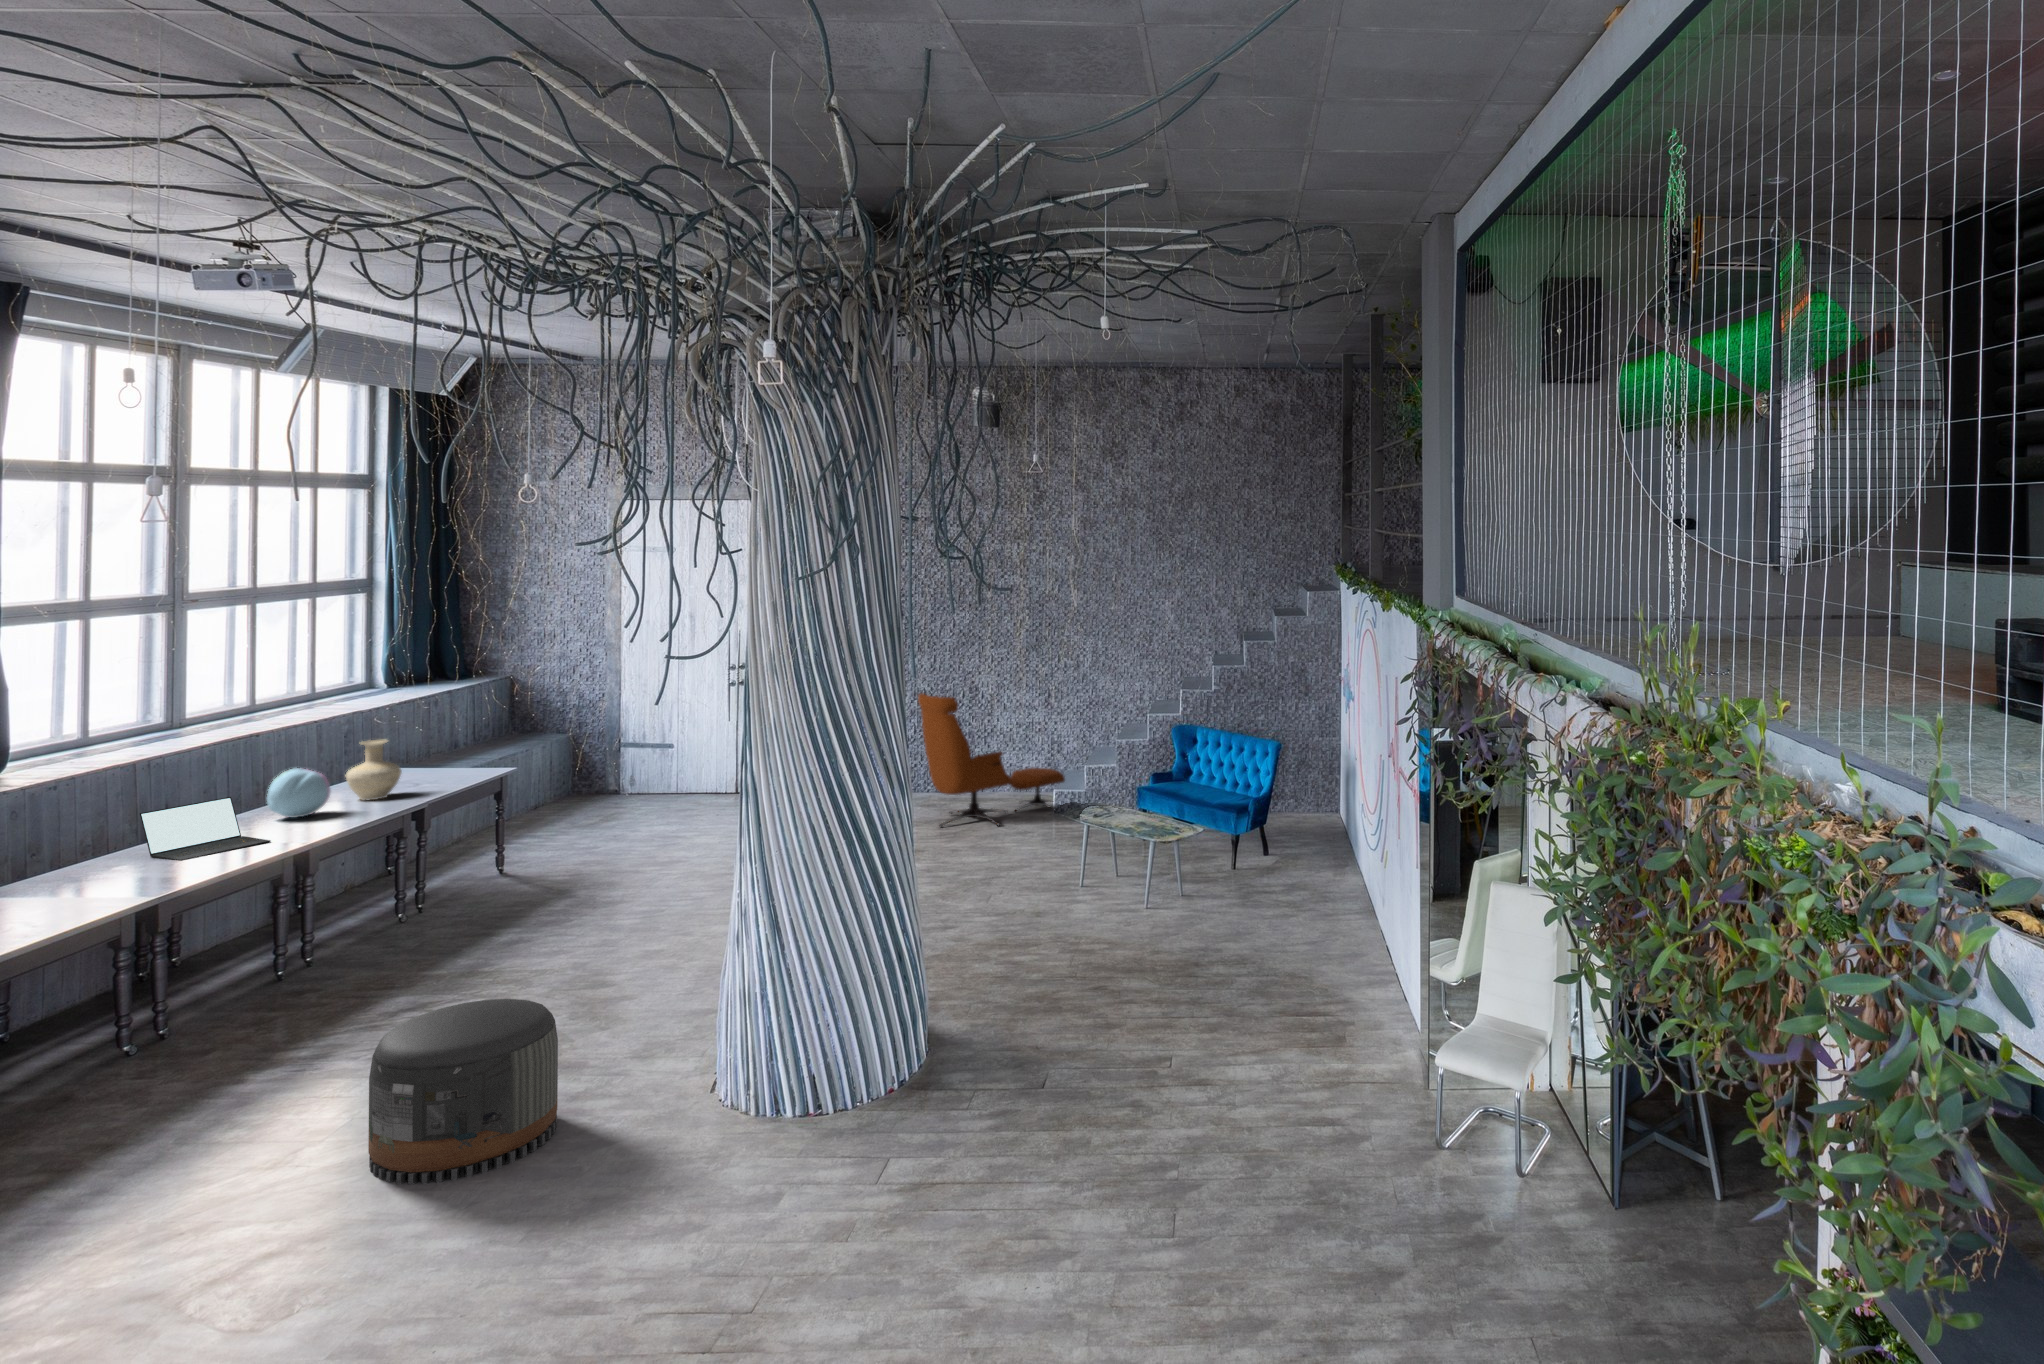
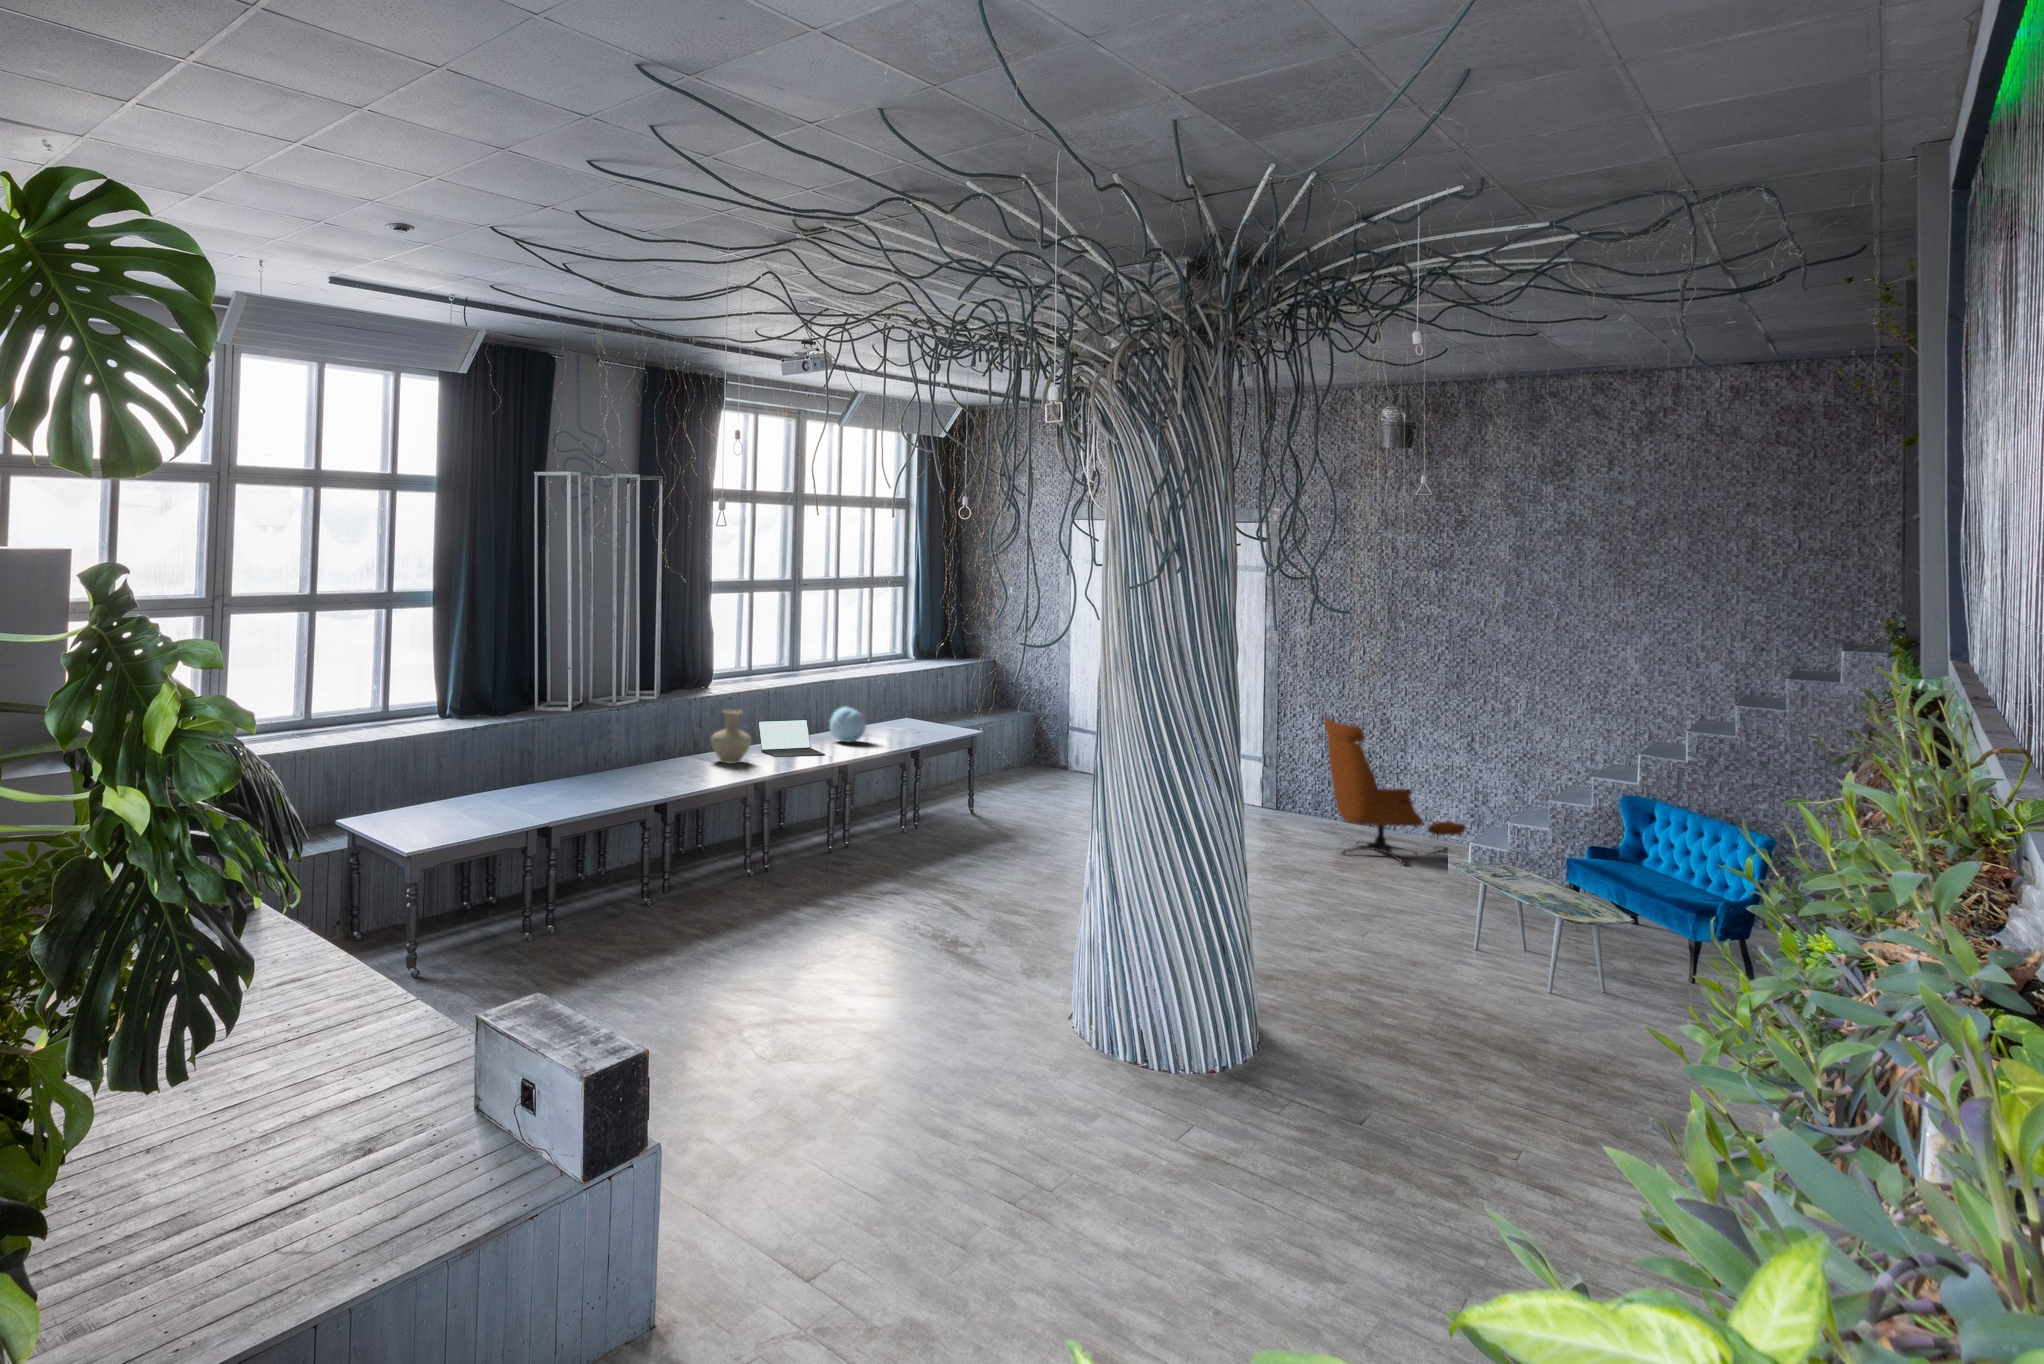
vase: present [346,740,402,800] -> present [710,710,752,763]
pouf: present [368,999,558,1184] -> none [834,894,958,1026]

